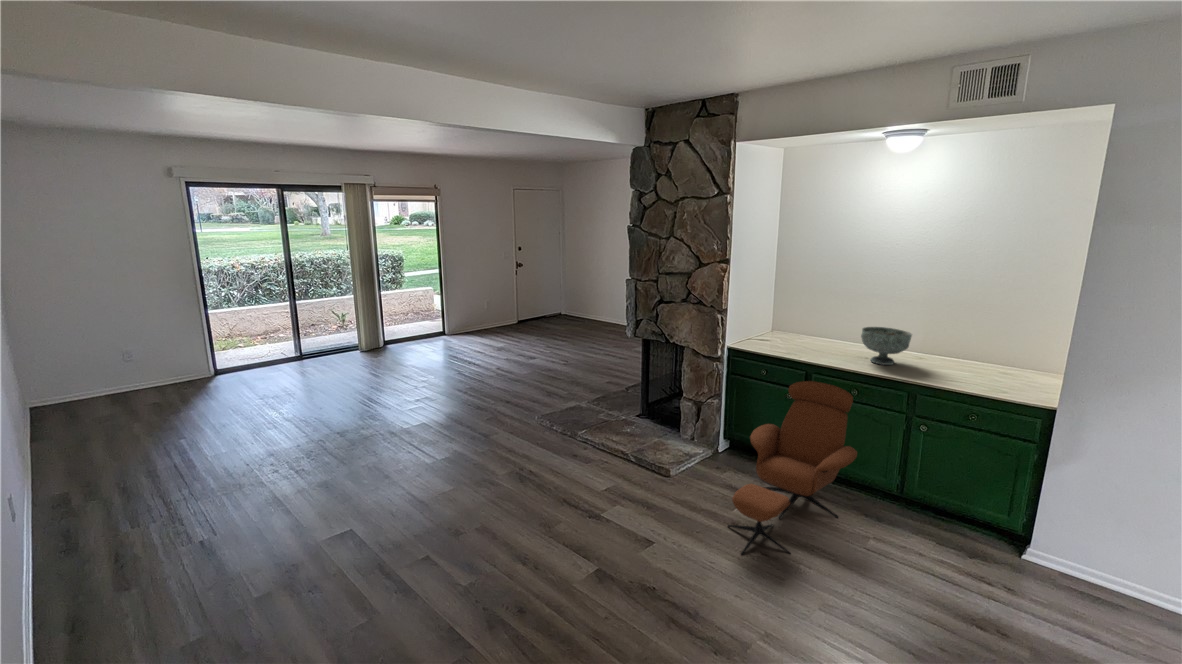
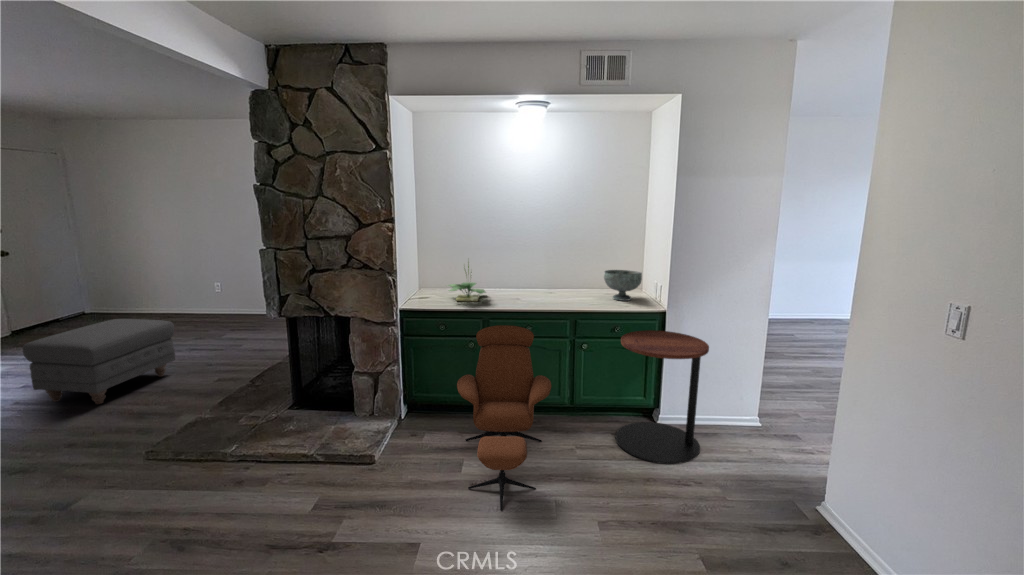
potted plant: none [780,305,828,353] -> present [449,266,485,301]
ottoman: none [503,319,588,378] -> present [23,319,175,404]
decorative bowl: present [861,327,912,365] -> present [604,270,642,301]
side table: none [932,426,1096,615] -> present [616,330,709,464]

